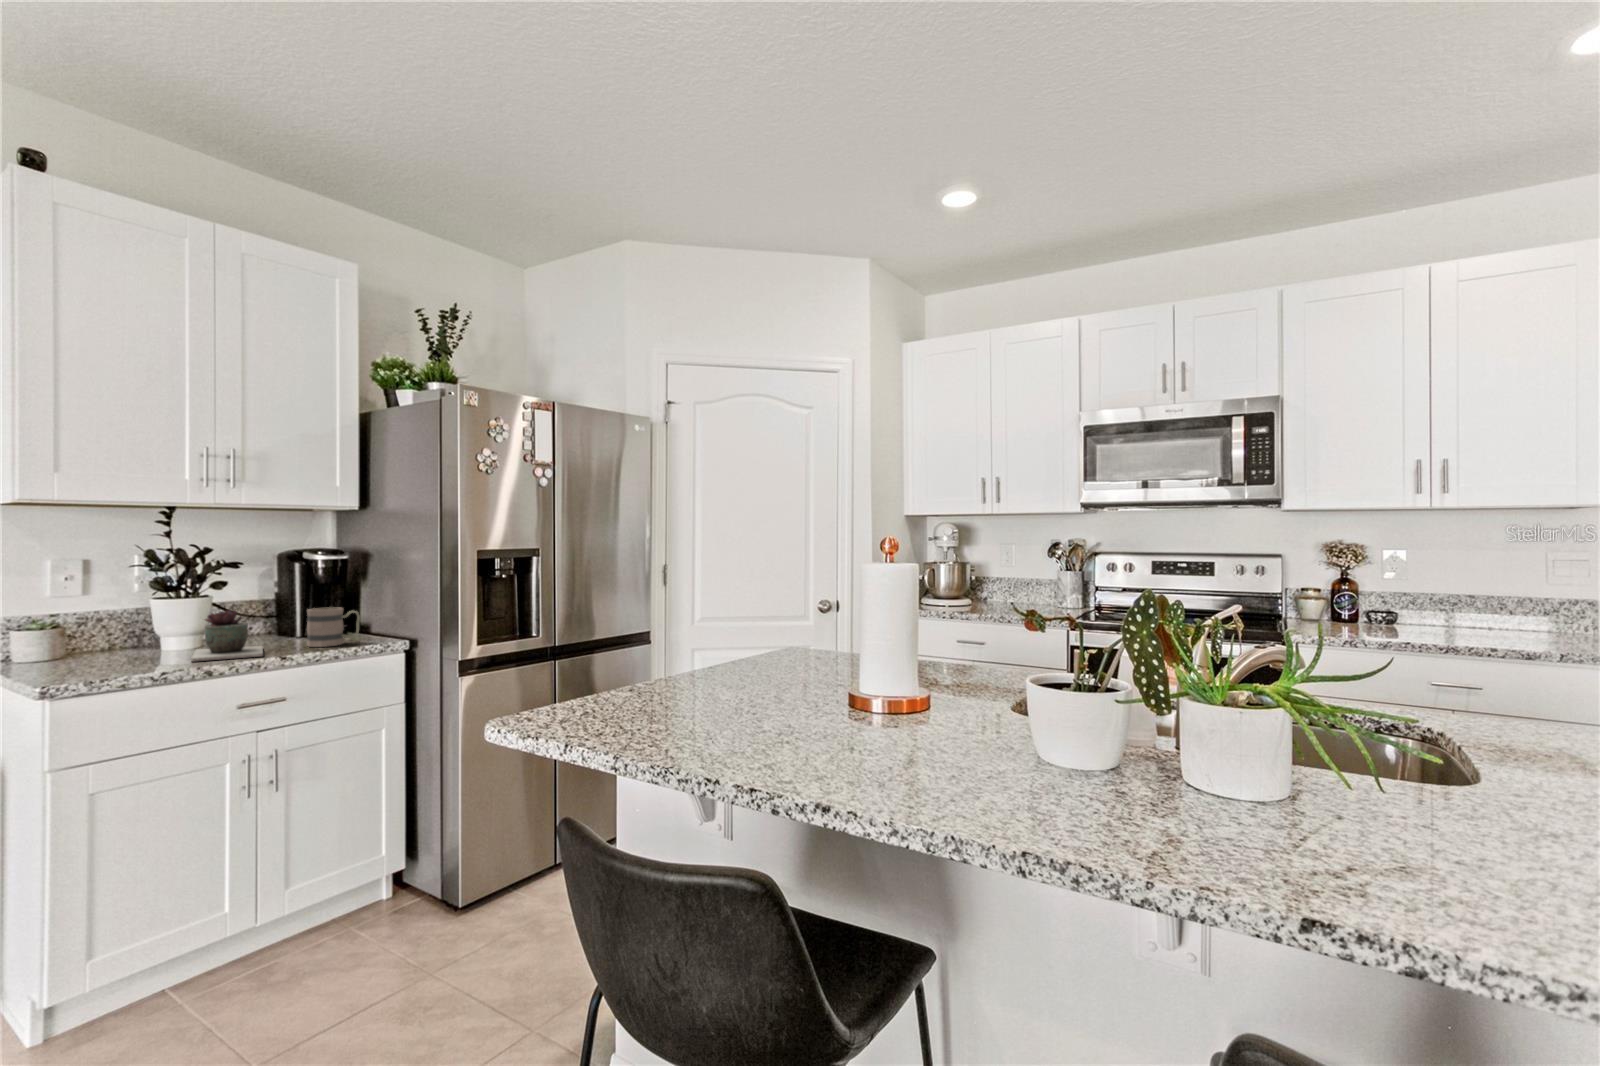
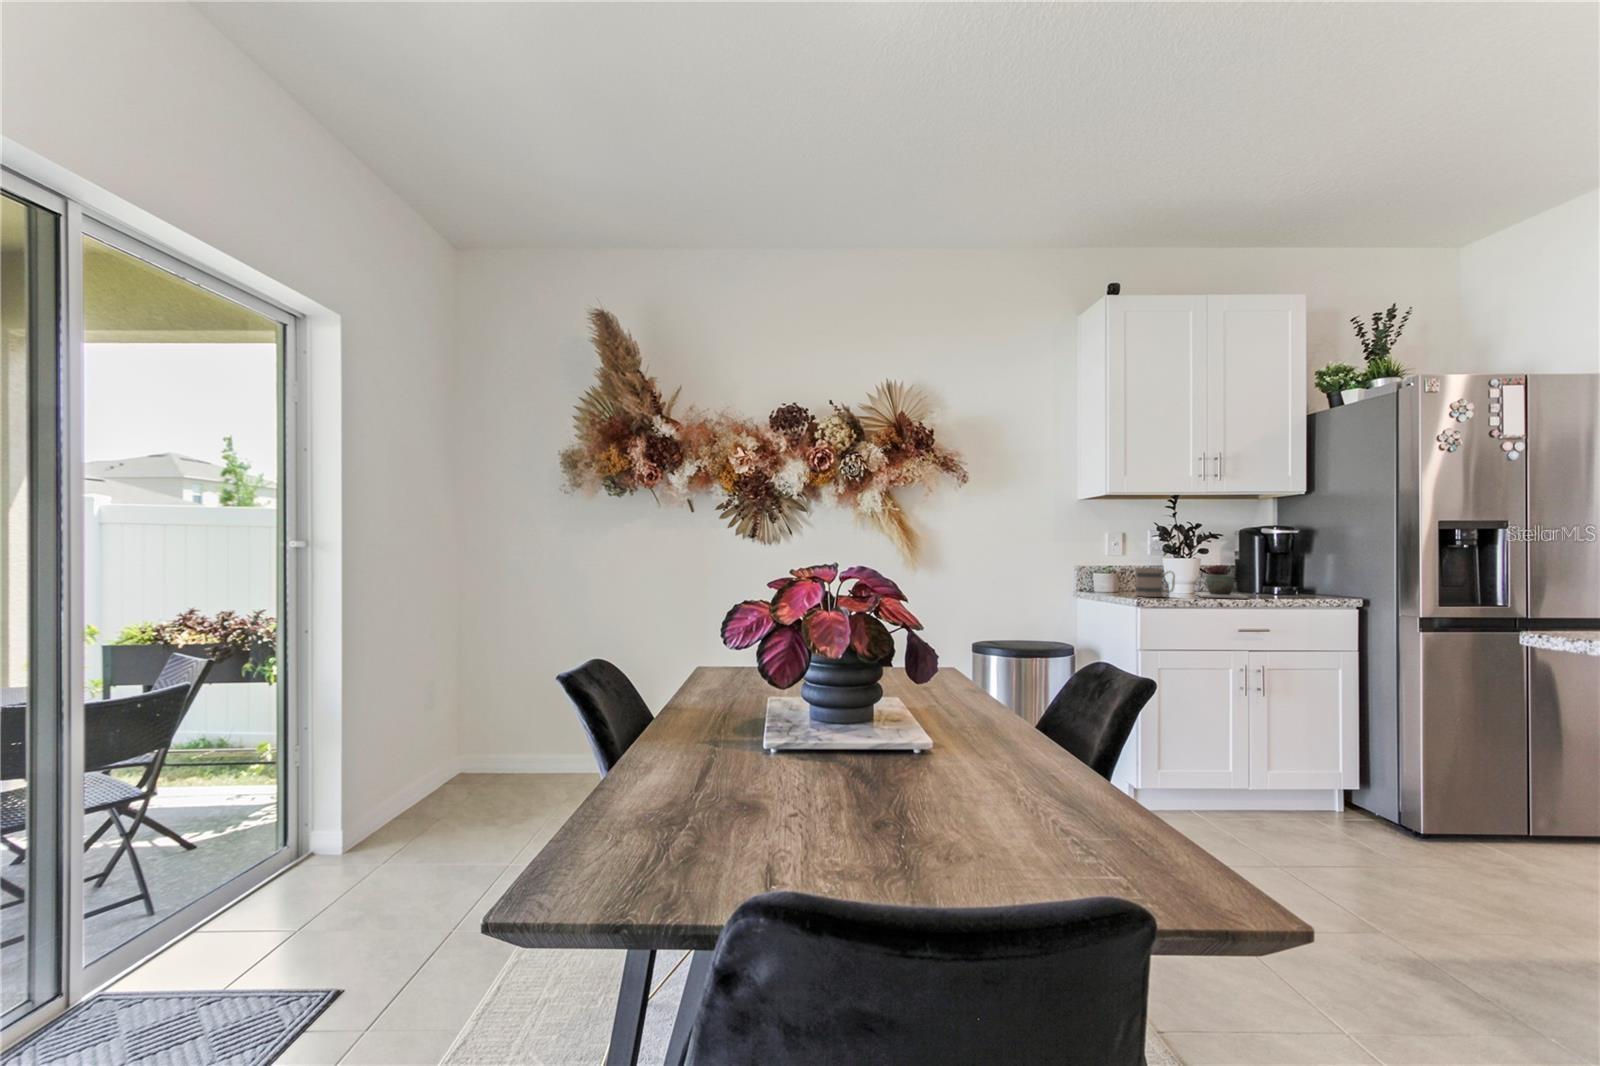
mug: present [307,607,360,647] -> present [1135,568,1175,597]

